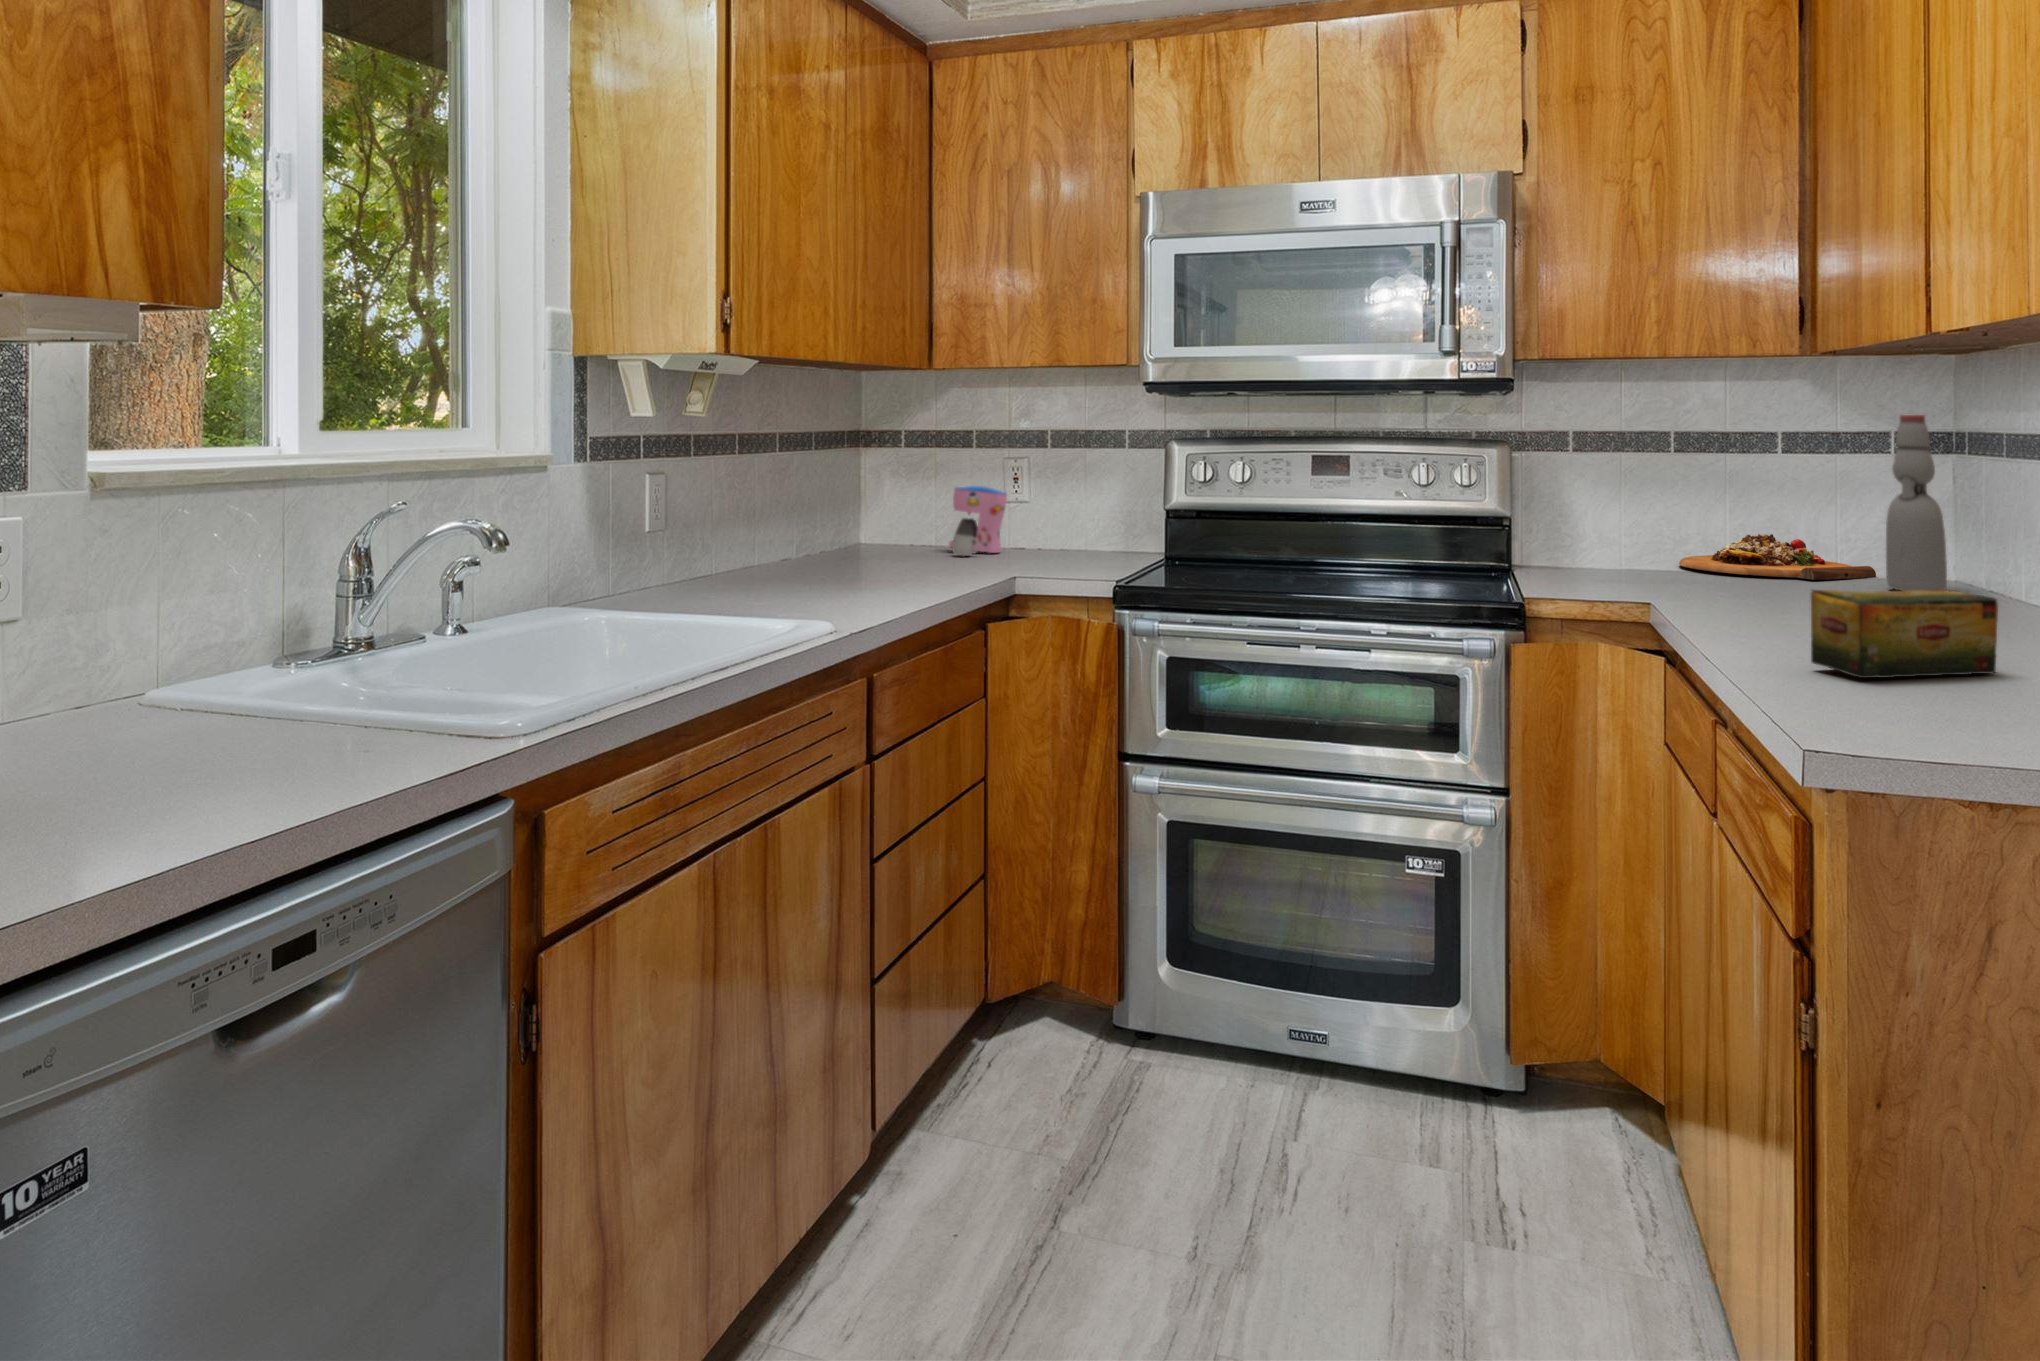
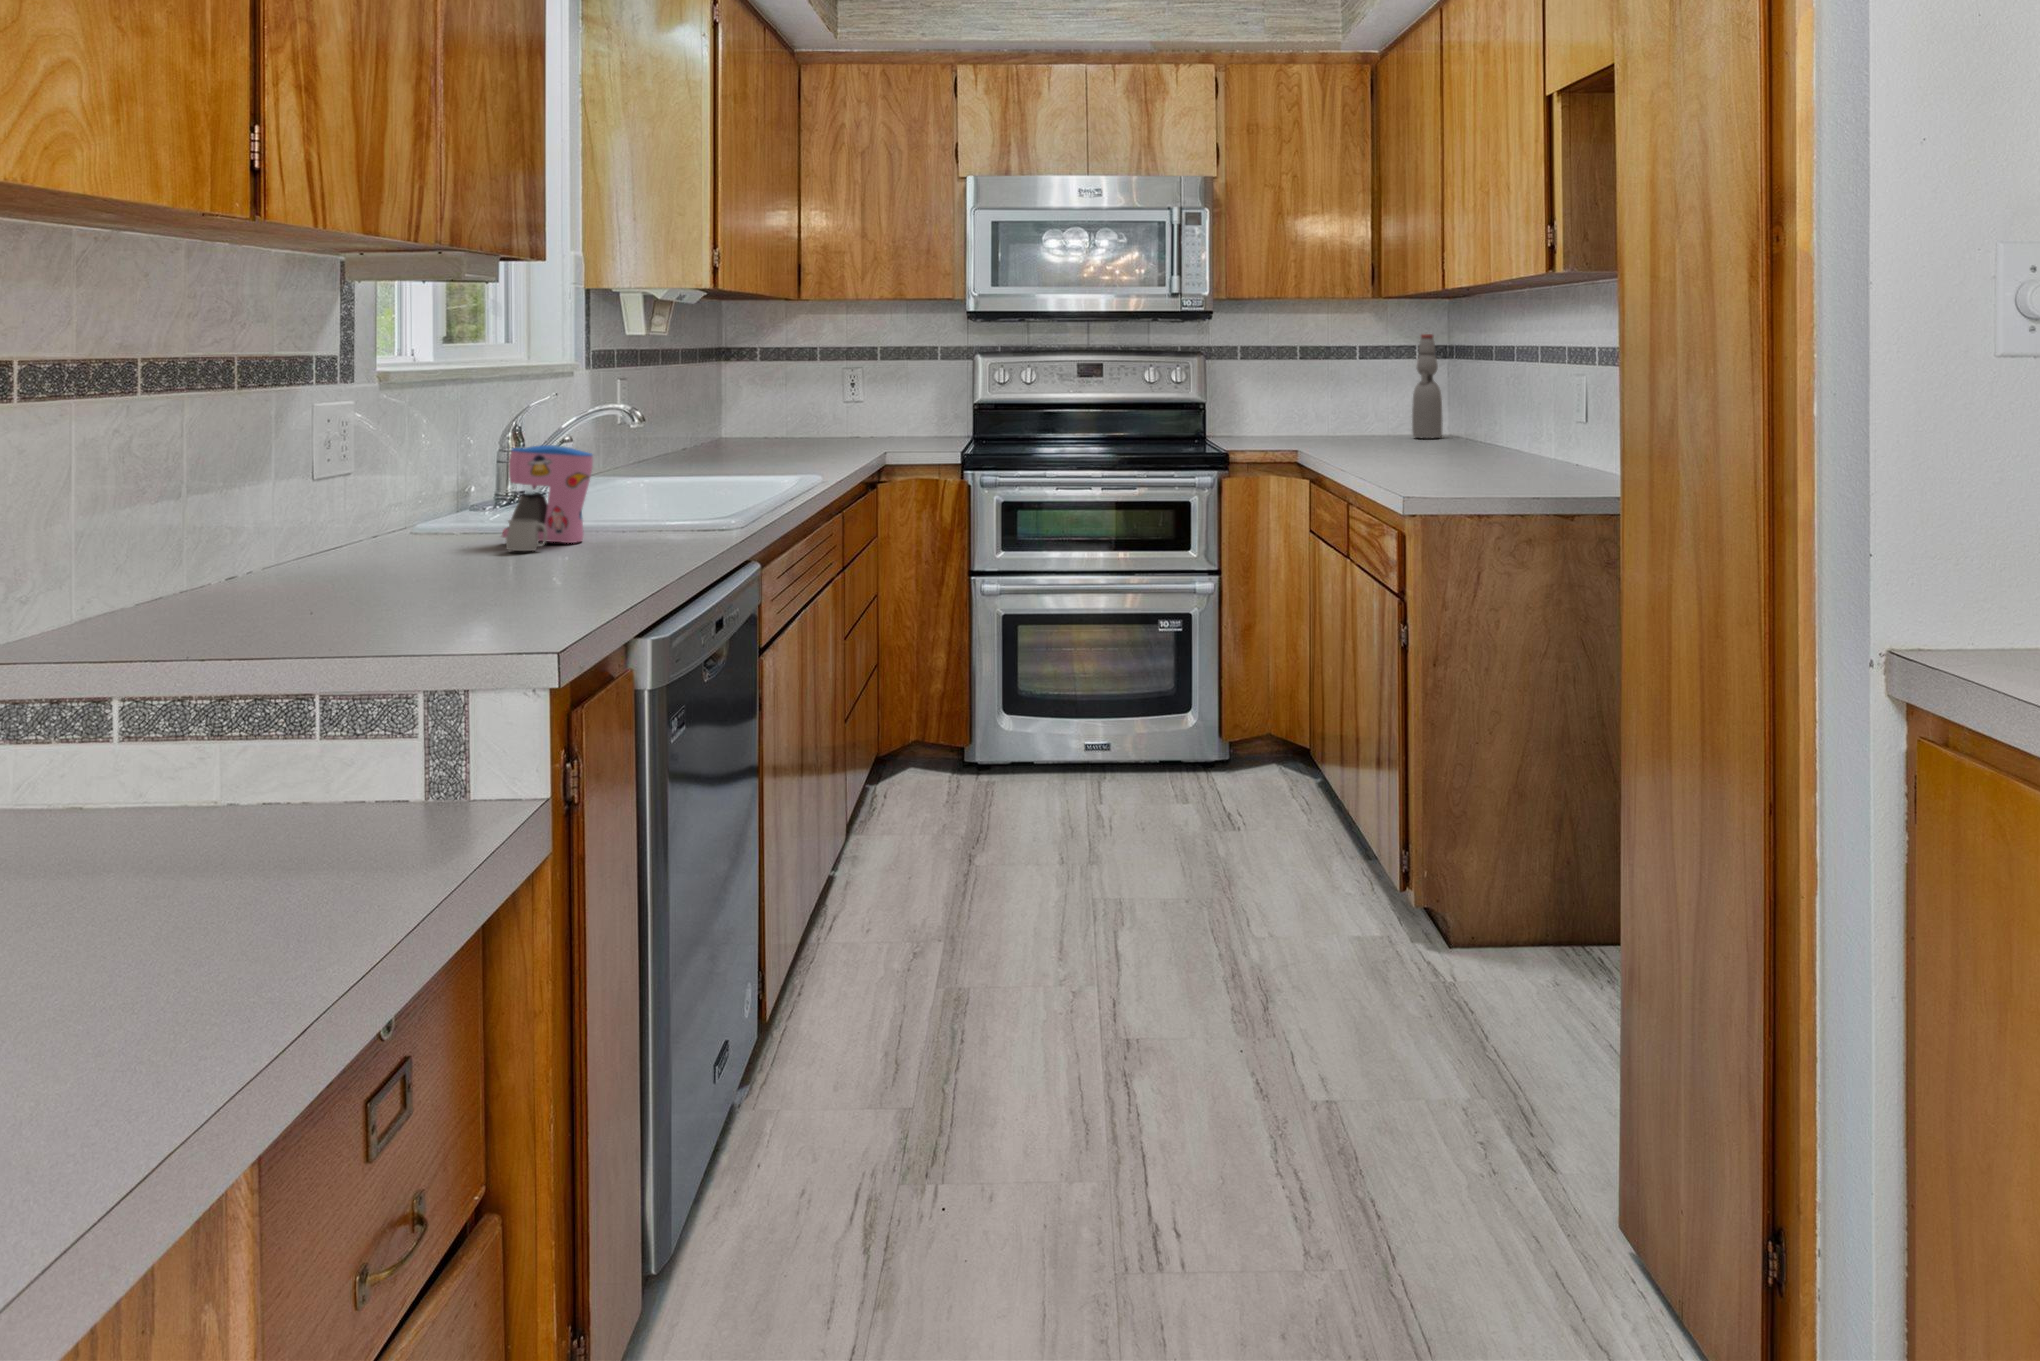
coffee maker: present [949,486,1007,556] -> present [502,445,593,551]
cutting board: present [1679,534,1877,580] -> none [1298,411,1406,436]
tea box: present [1811,589,1998,678] -> none [1391,426,1476,472]

